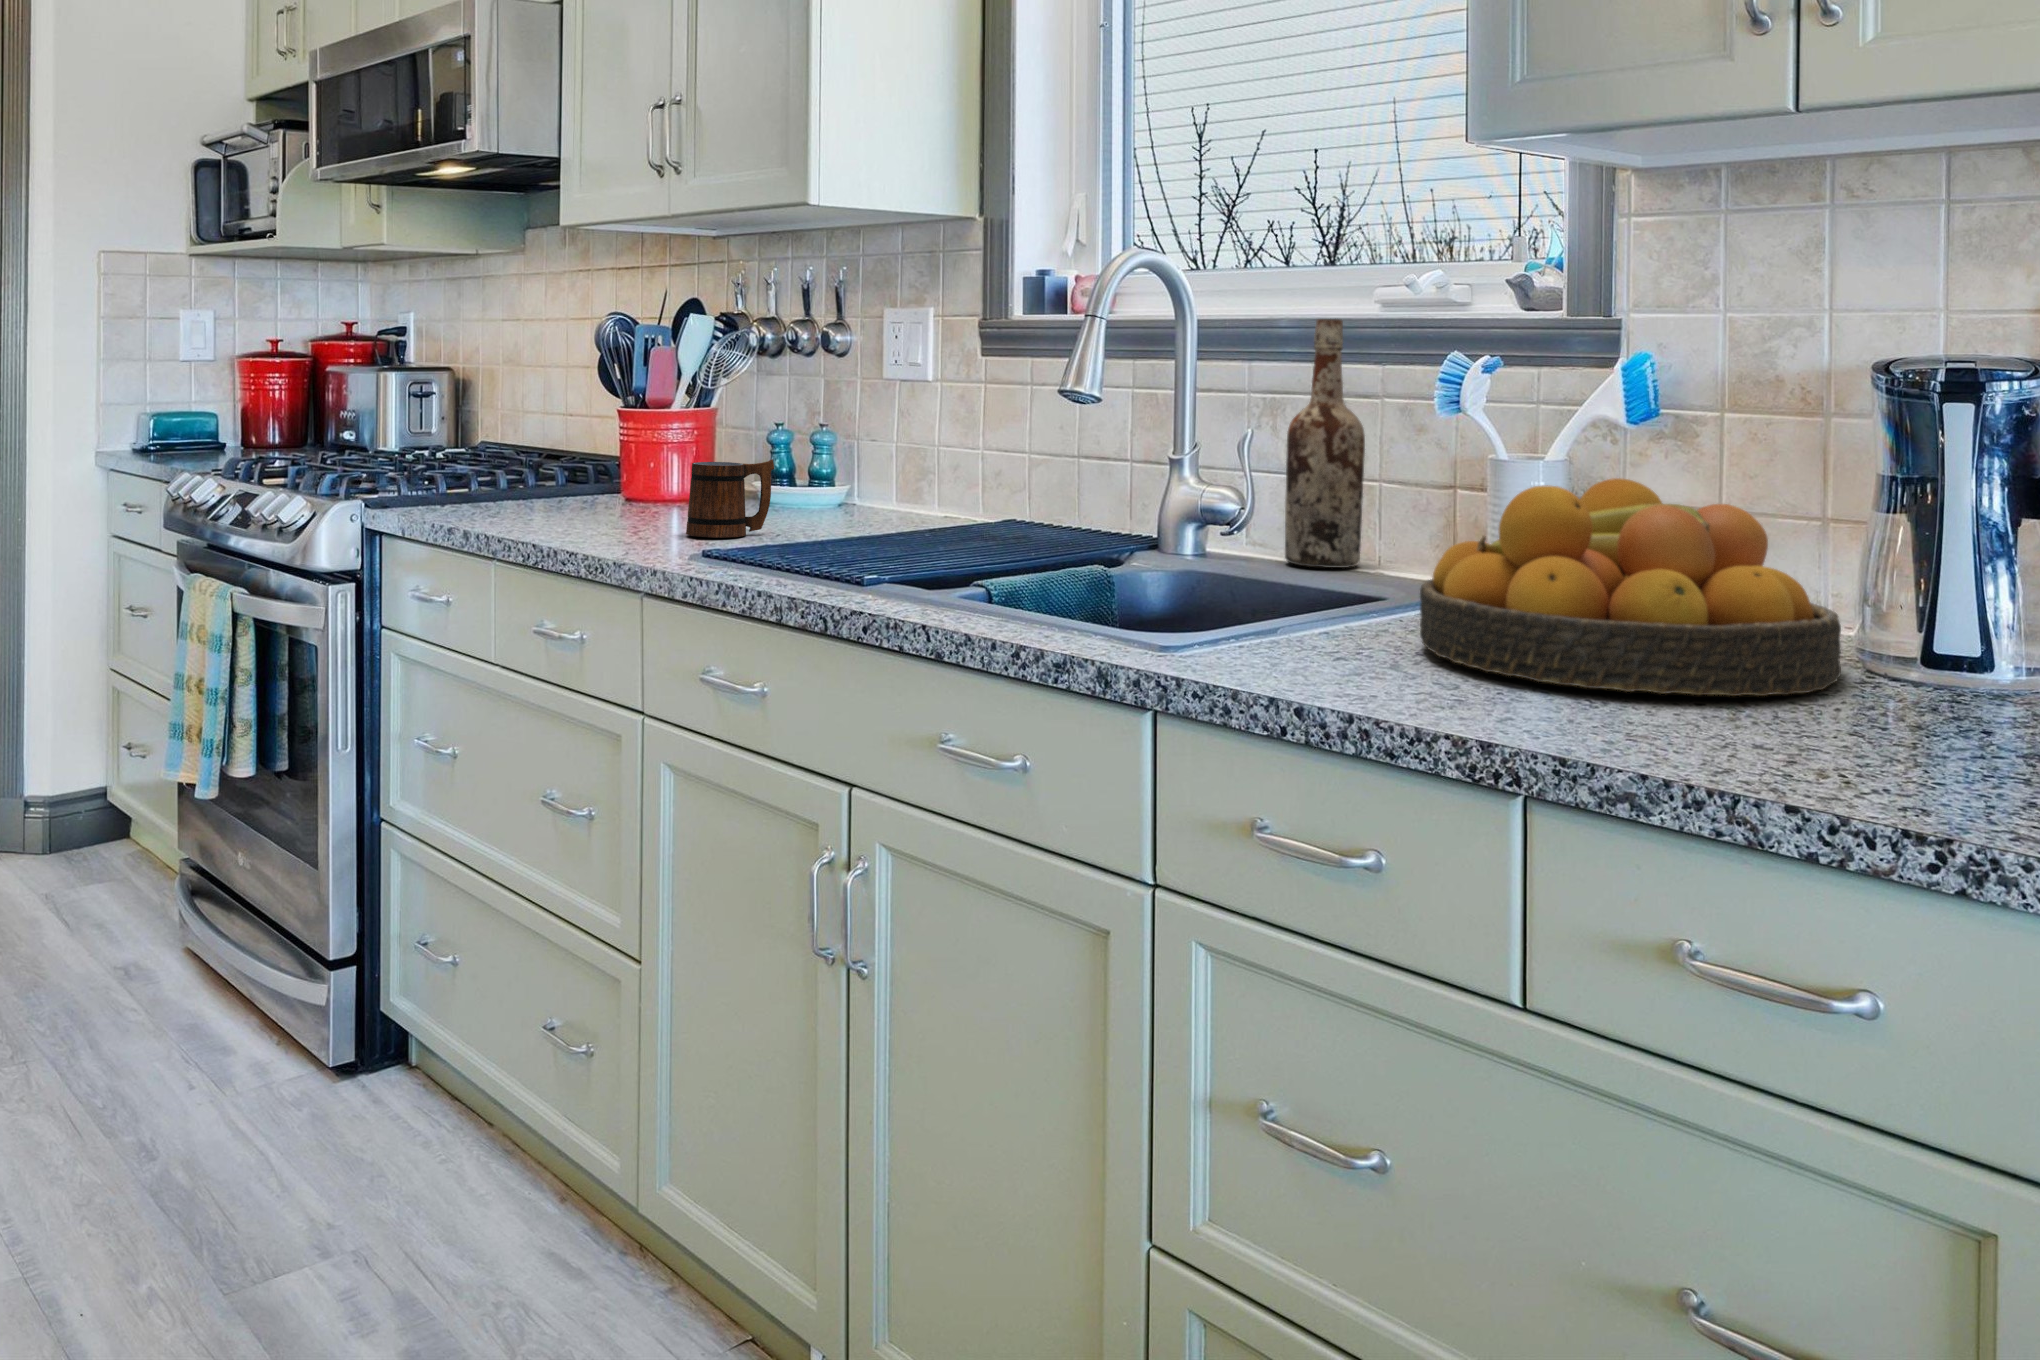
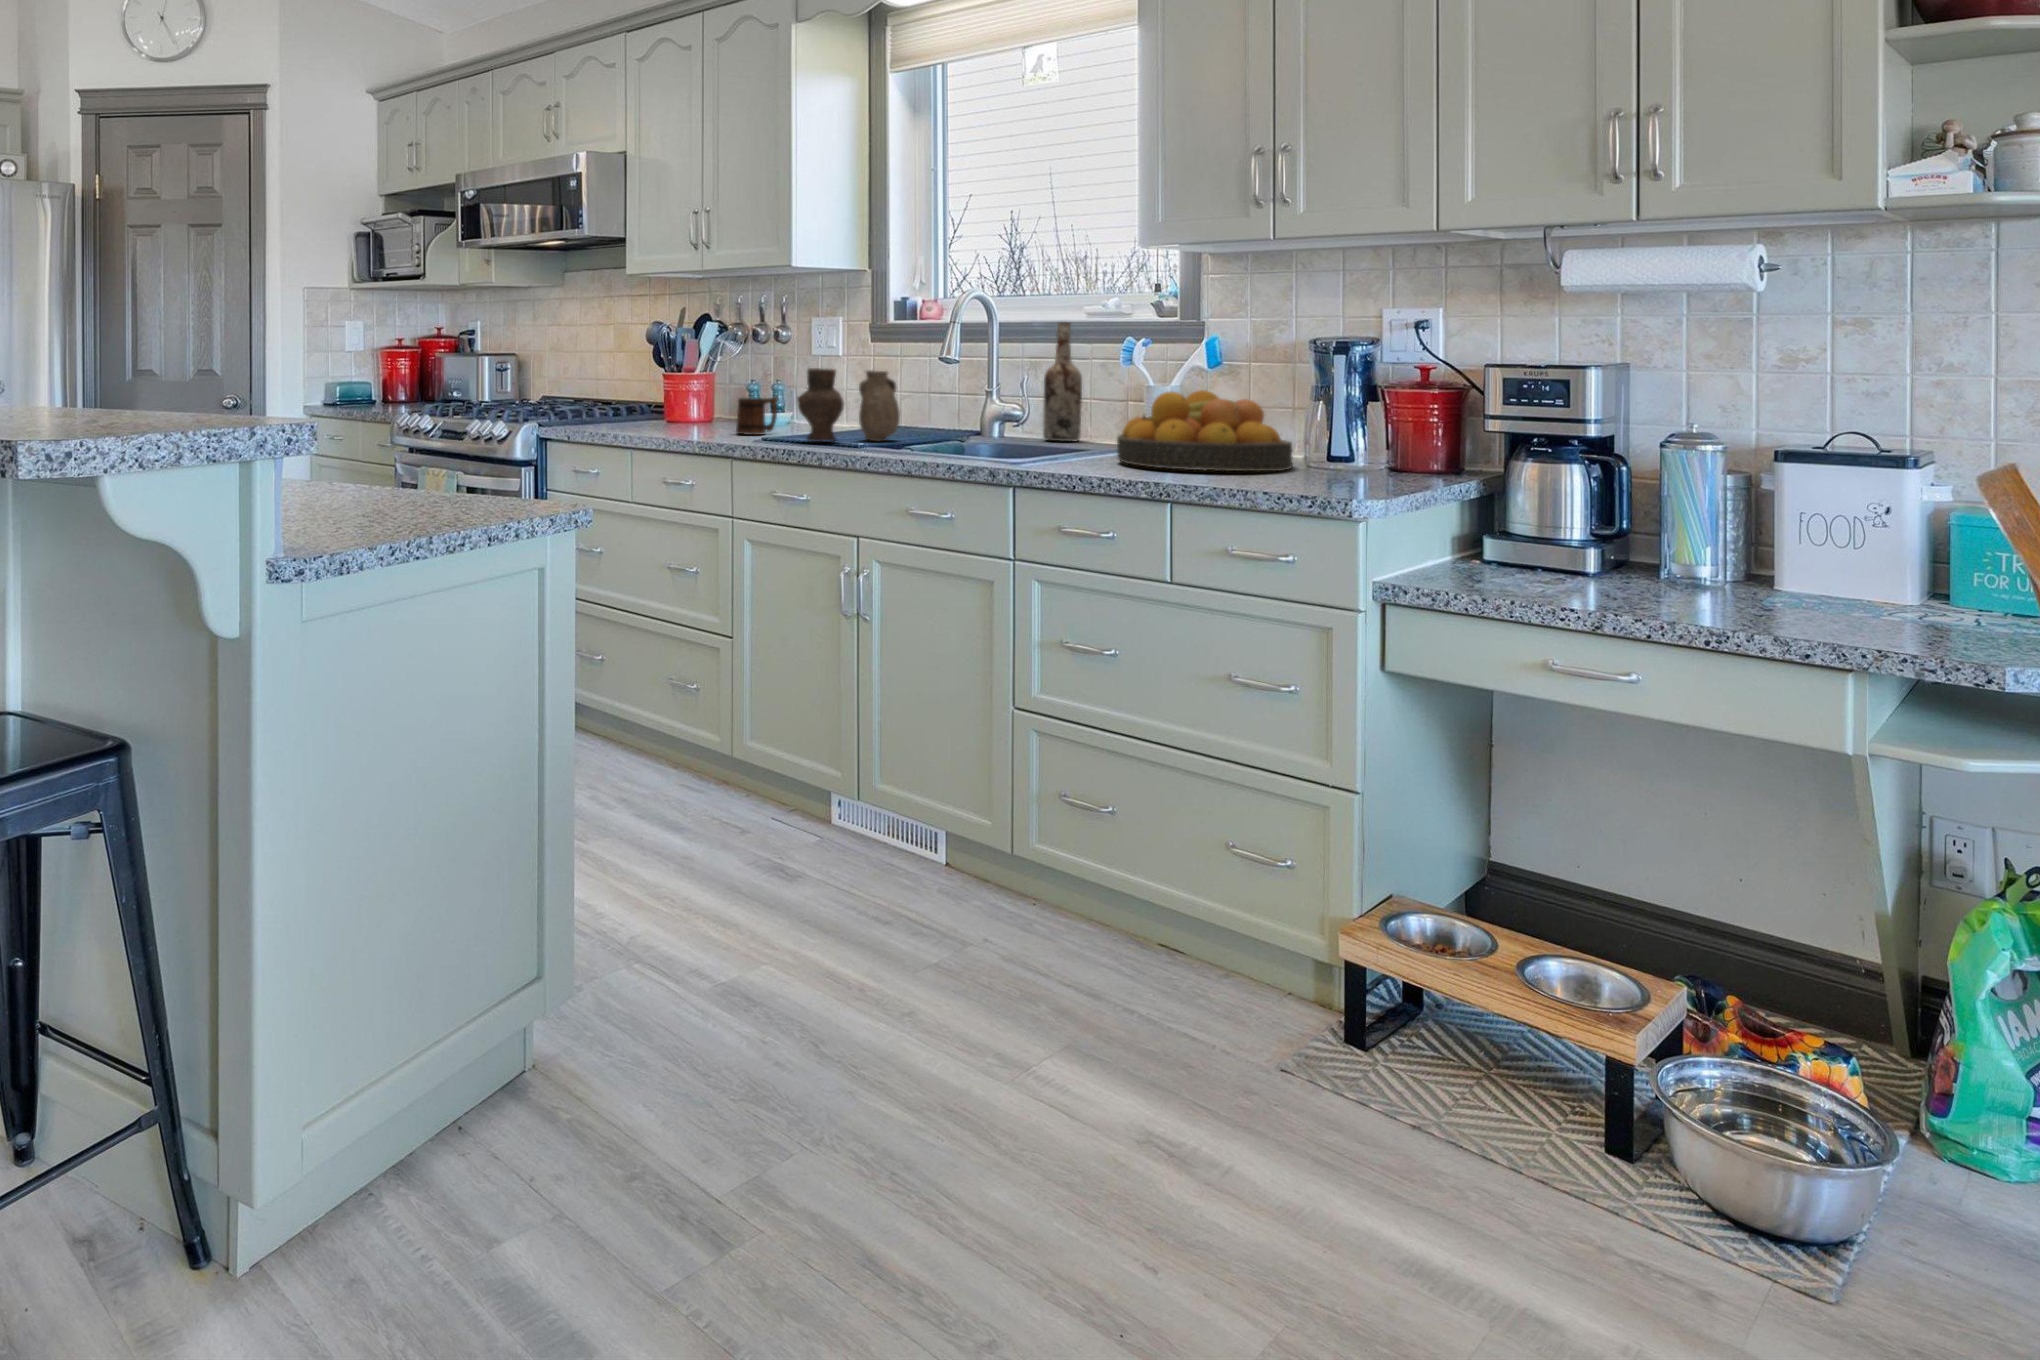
vase: none [772,408,991,562] -> present [797,368,900,442]

